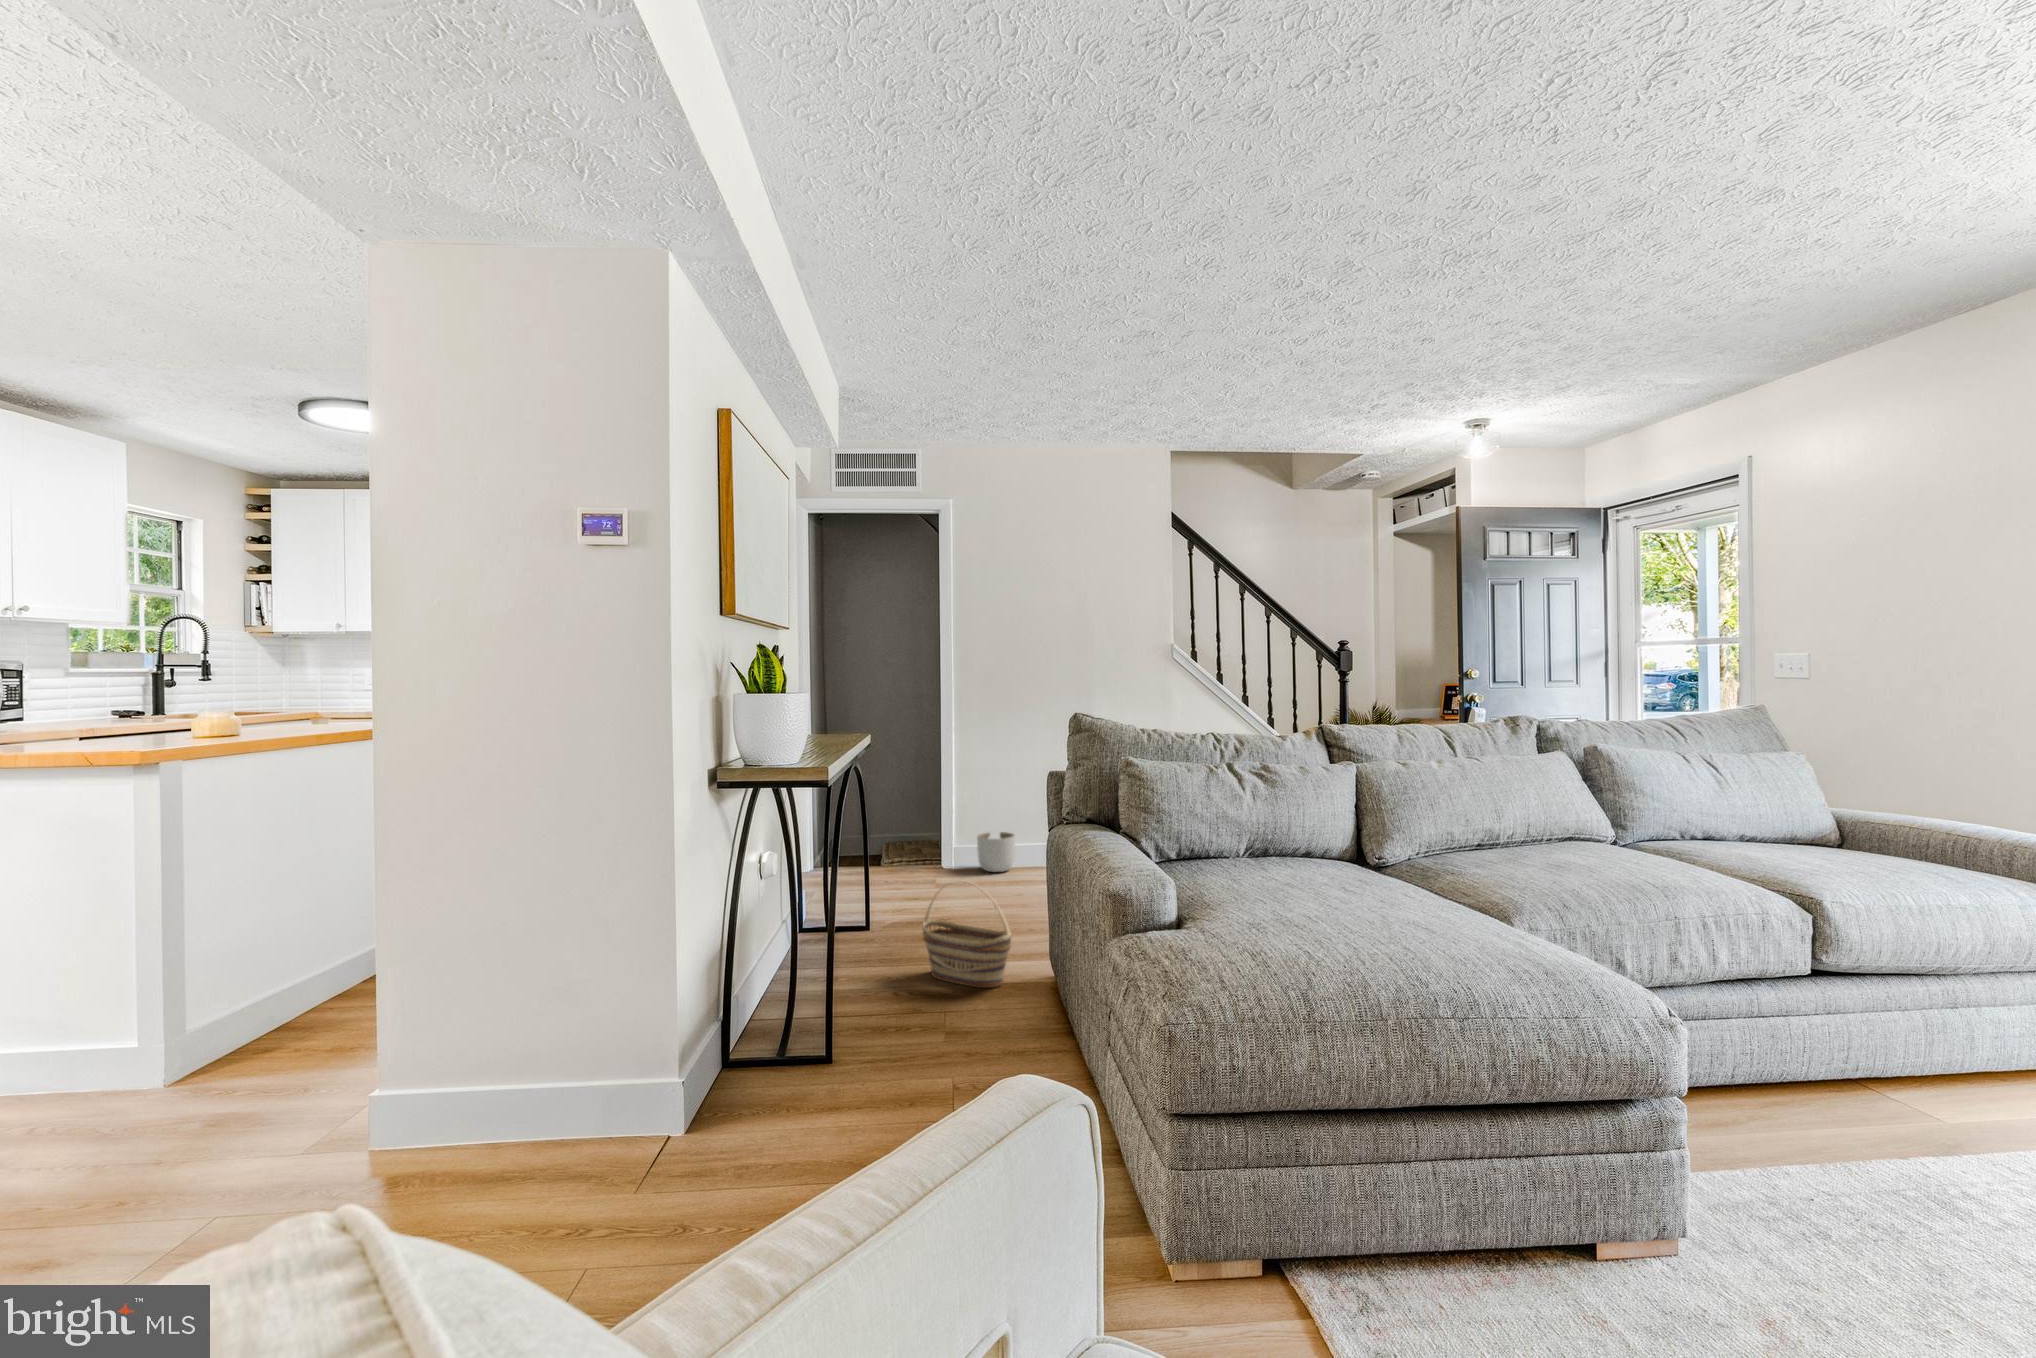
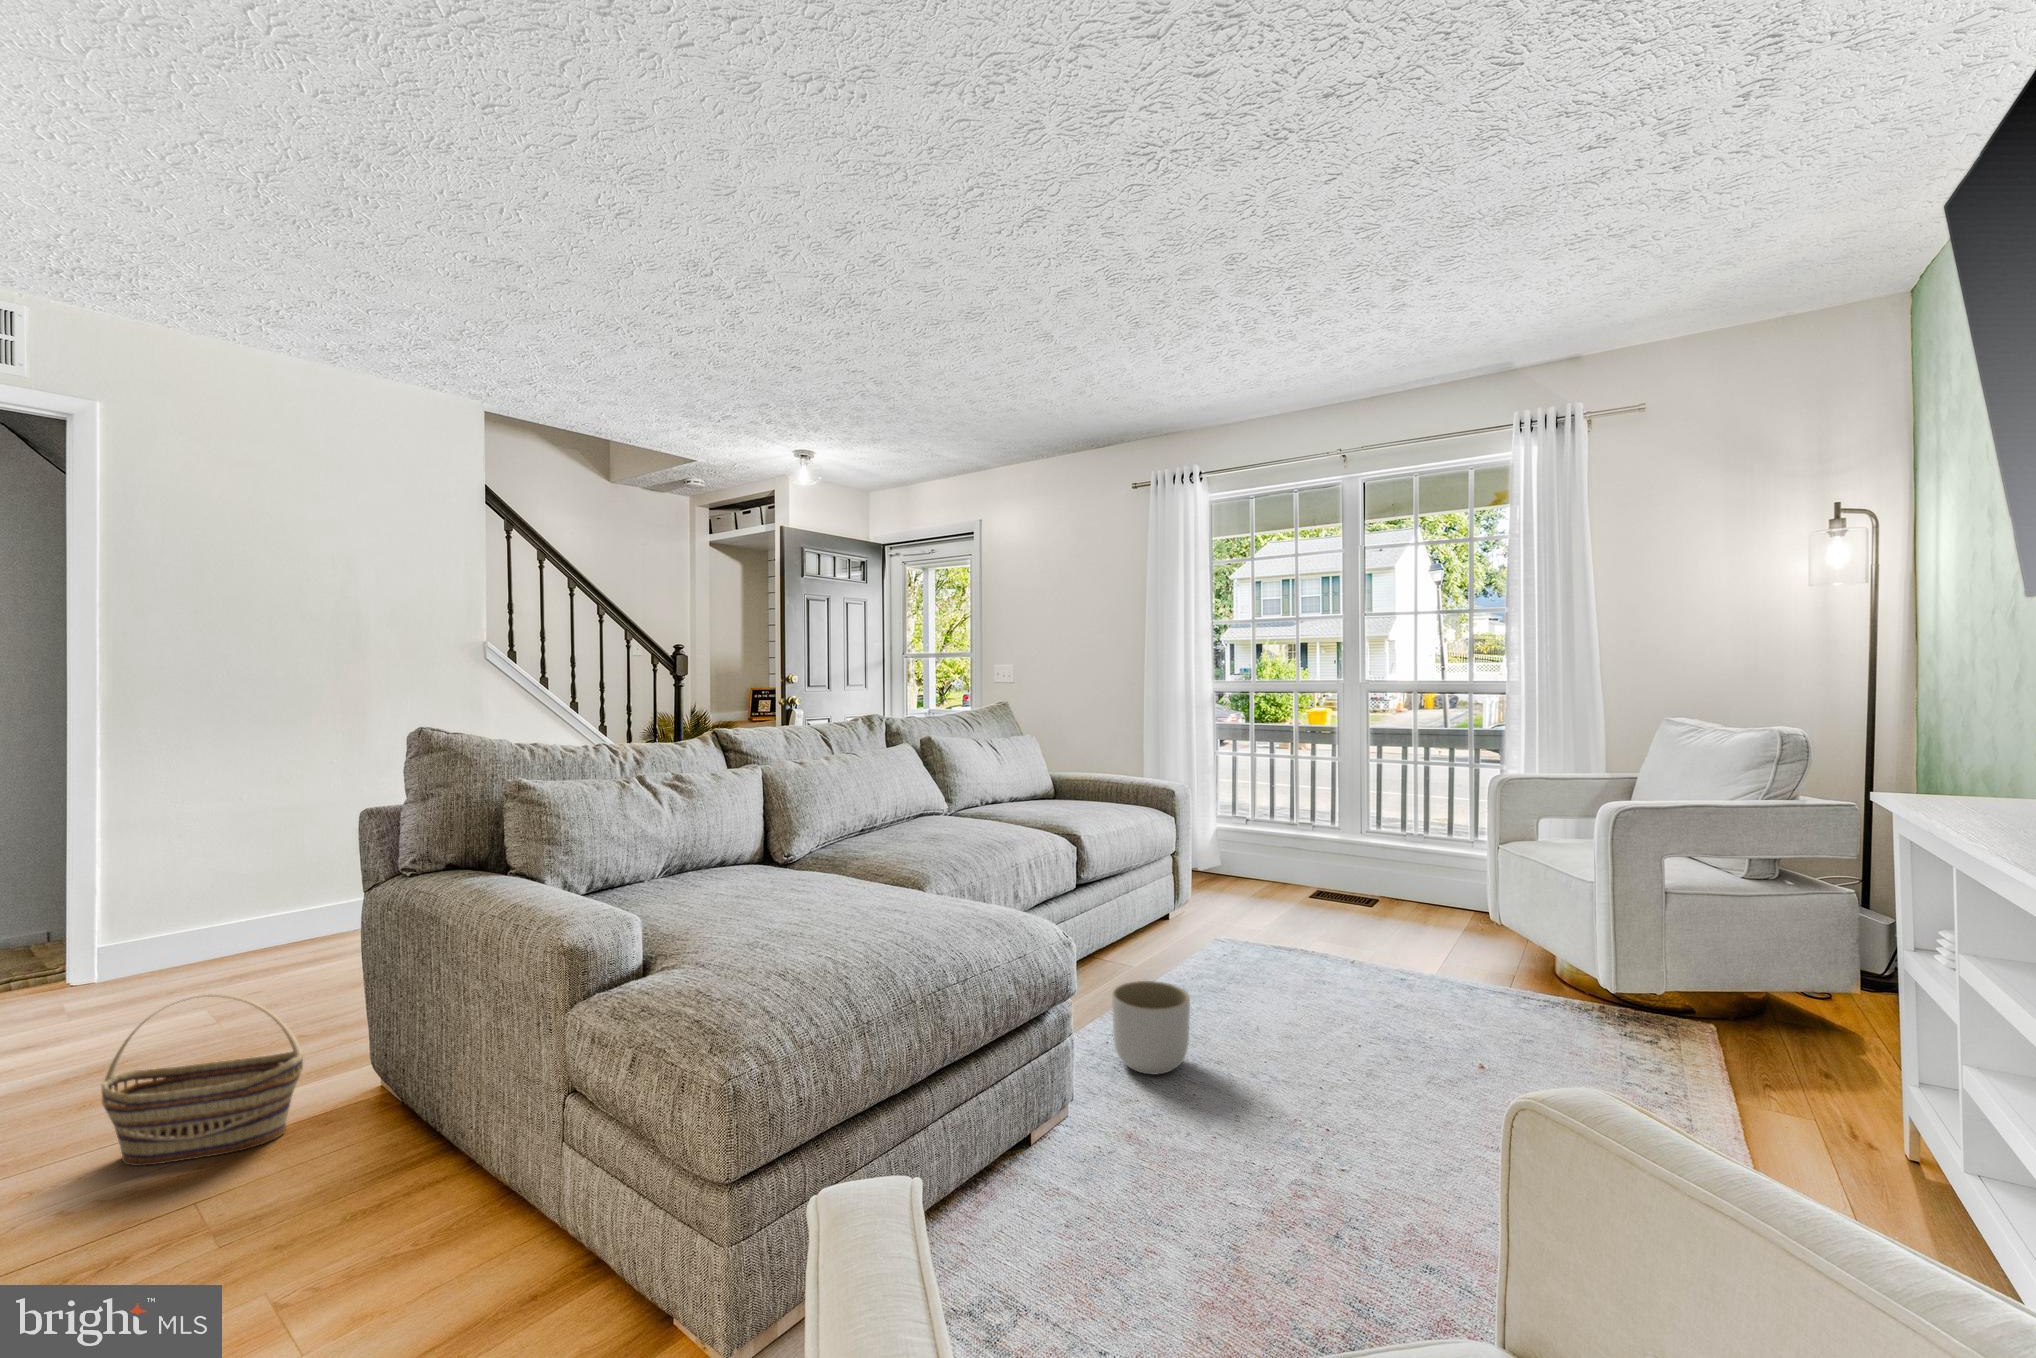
planter: present [977,832,1015,872] -> present [1112,981,1190,1074]

